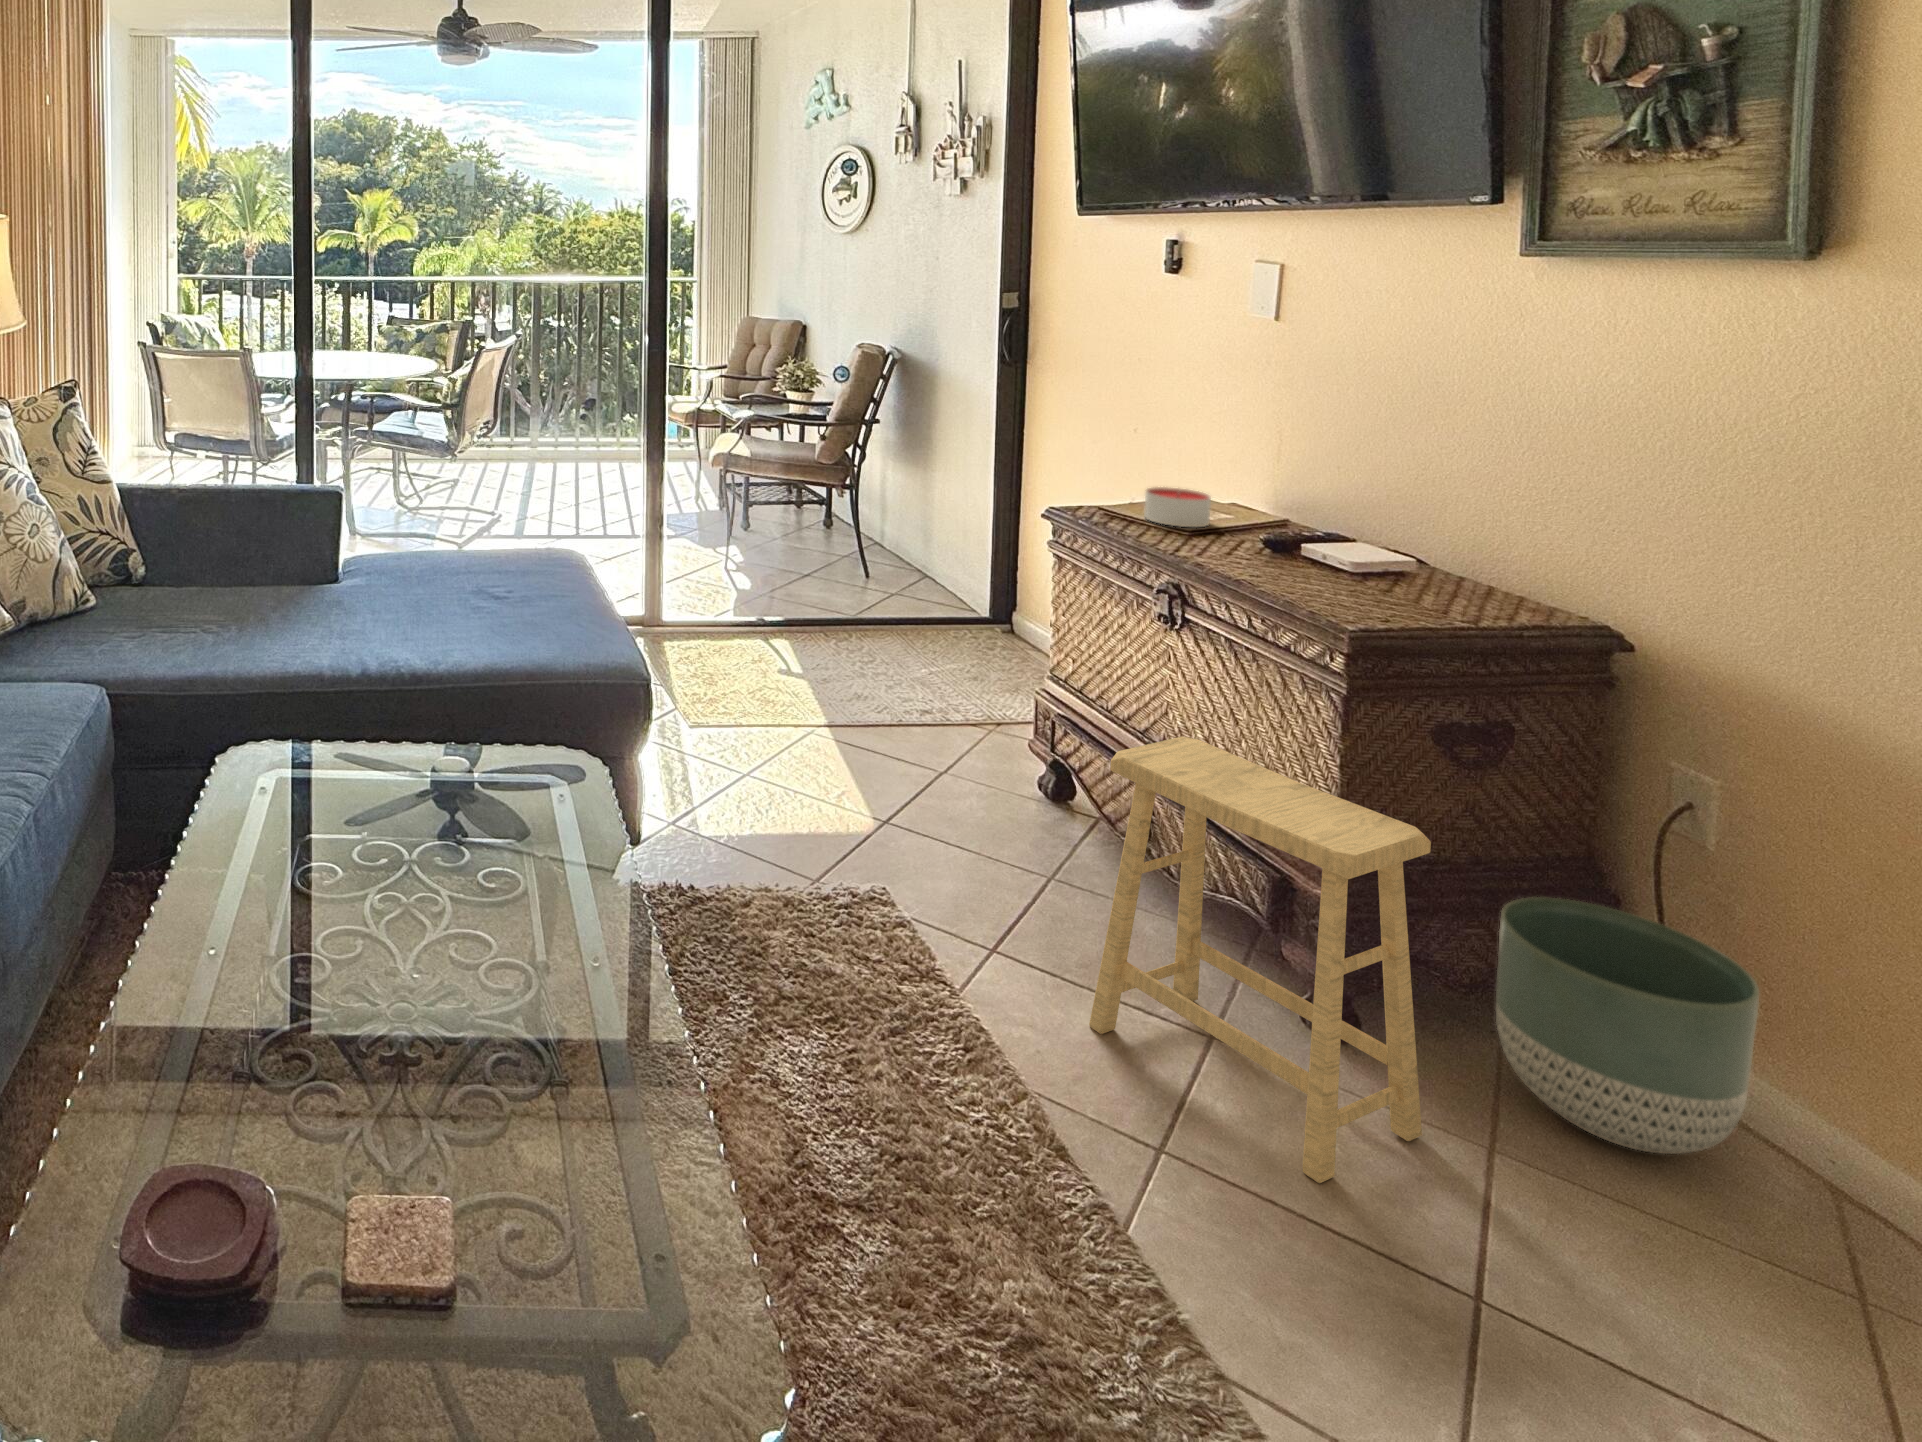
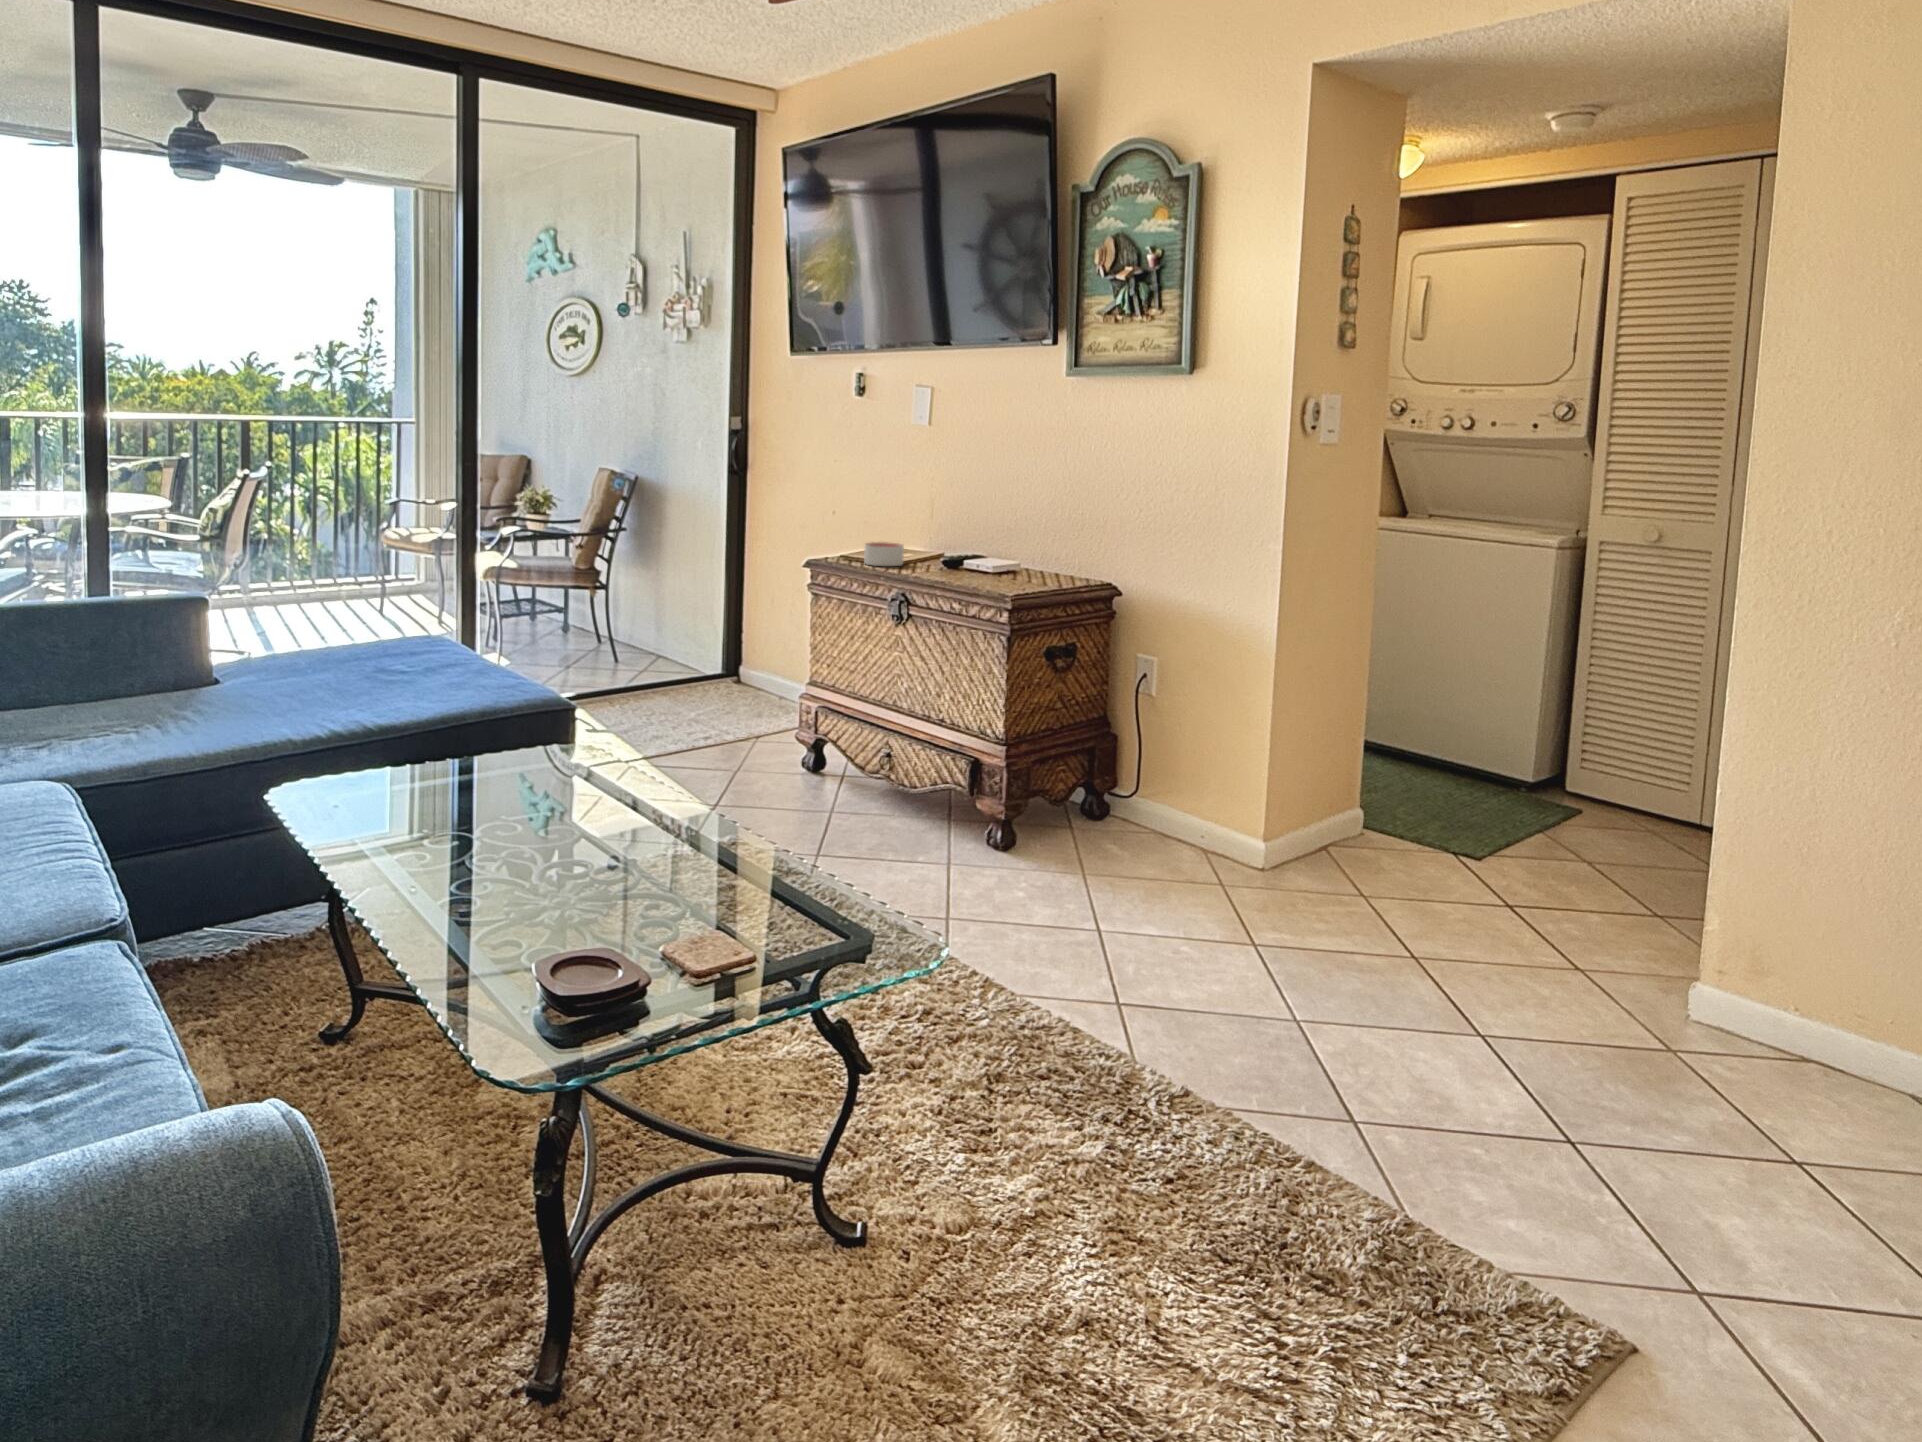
footstool: present [1089,736,1431,1183] -> none [886,684,1062,917]
planter: present [1496,897,1759,1154] -> none [1080,744,1187,865]

